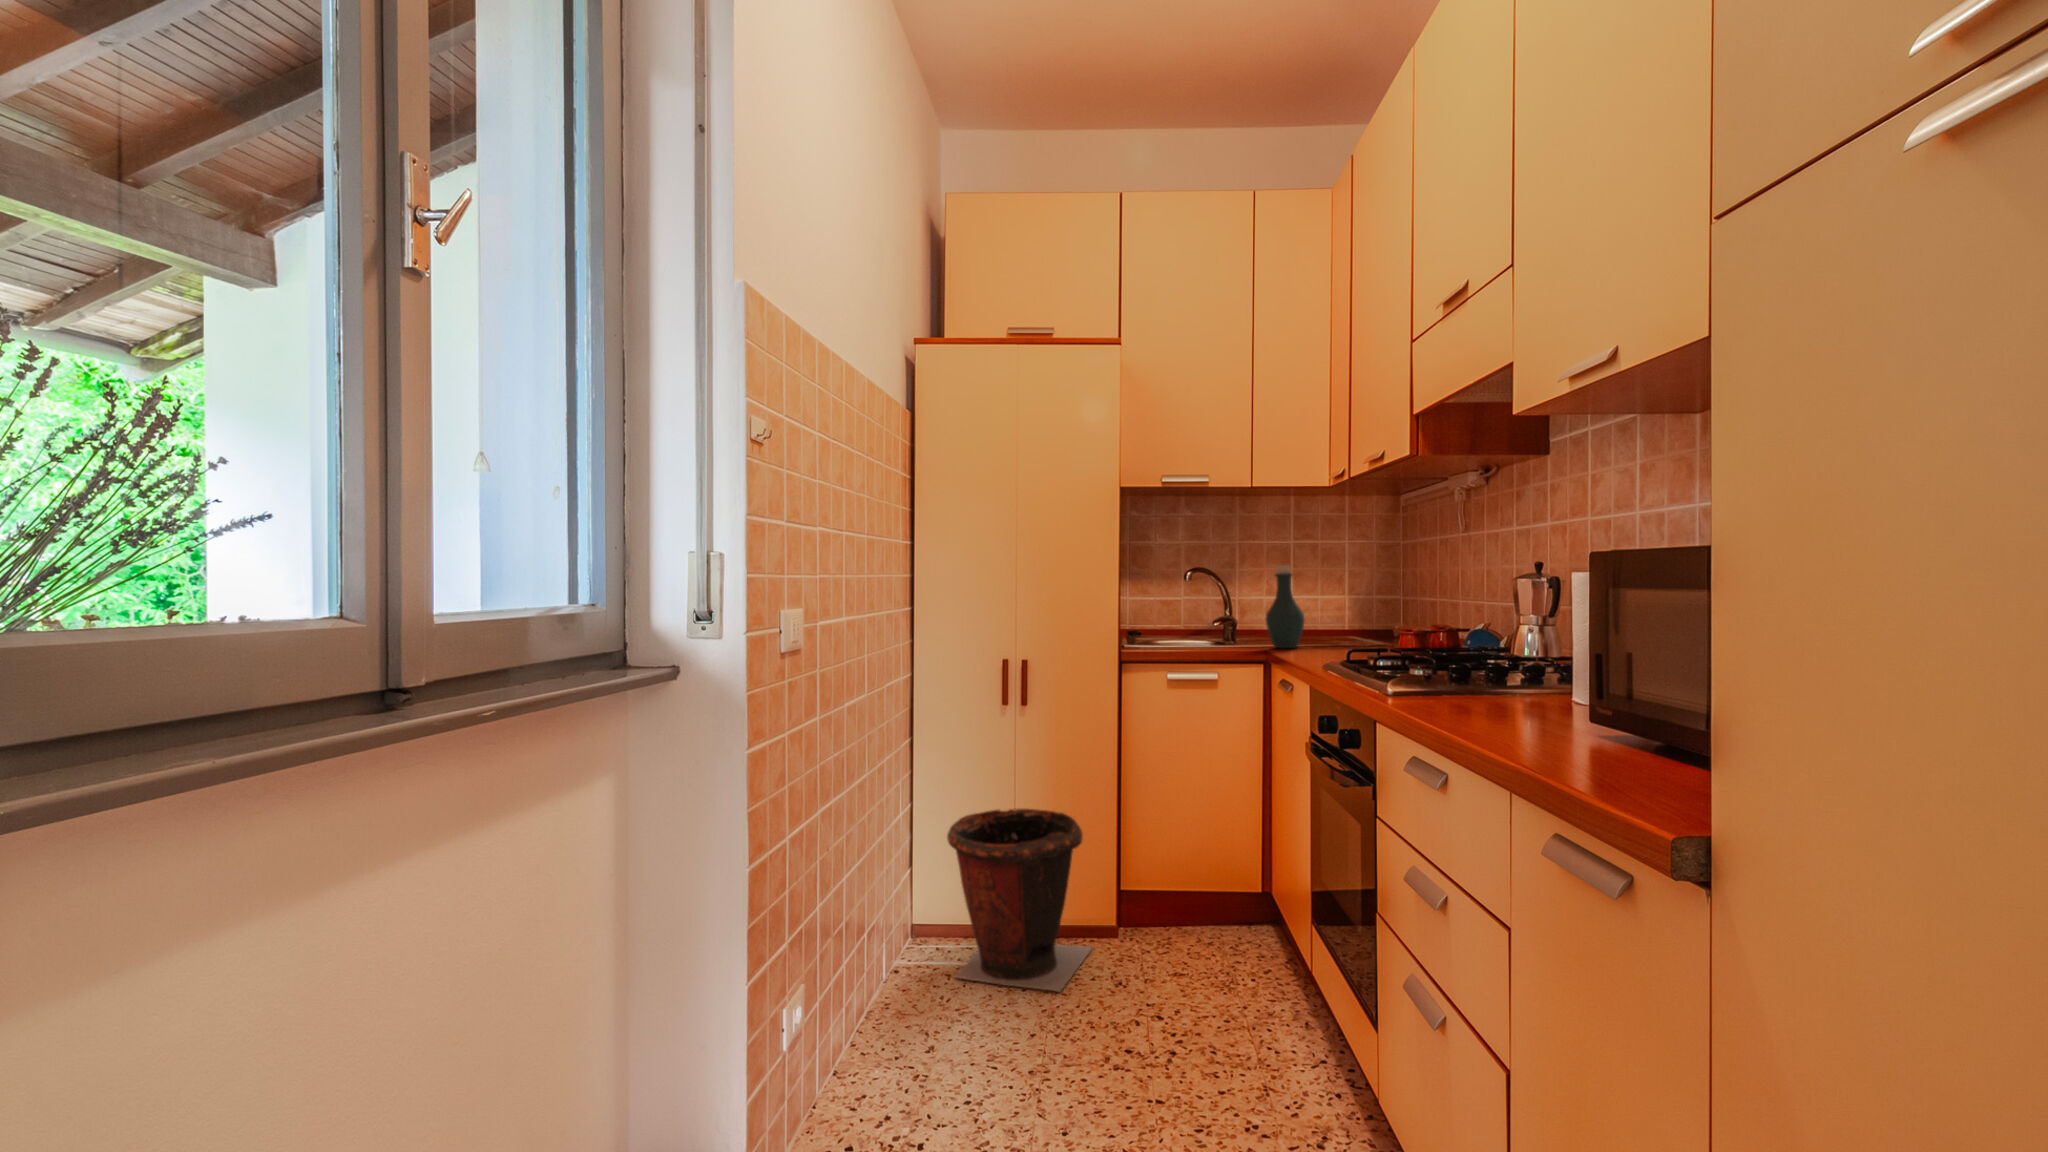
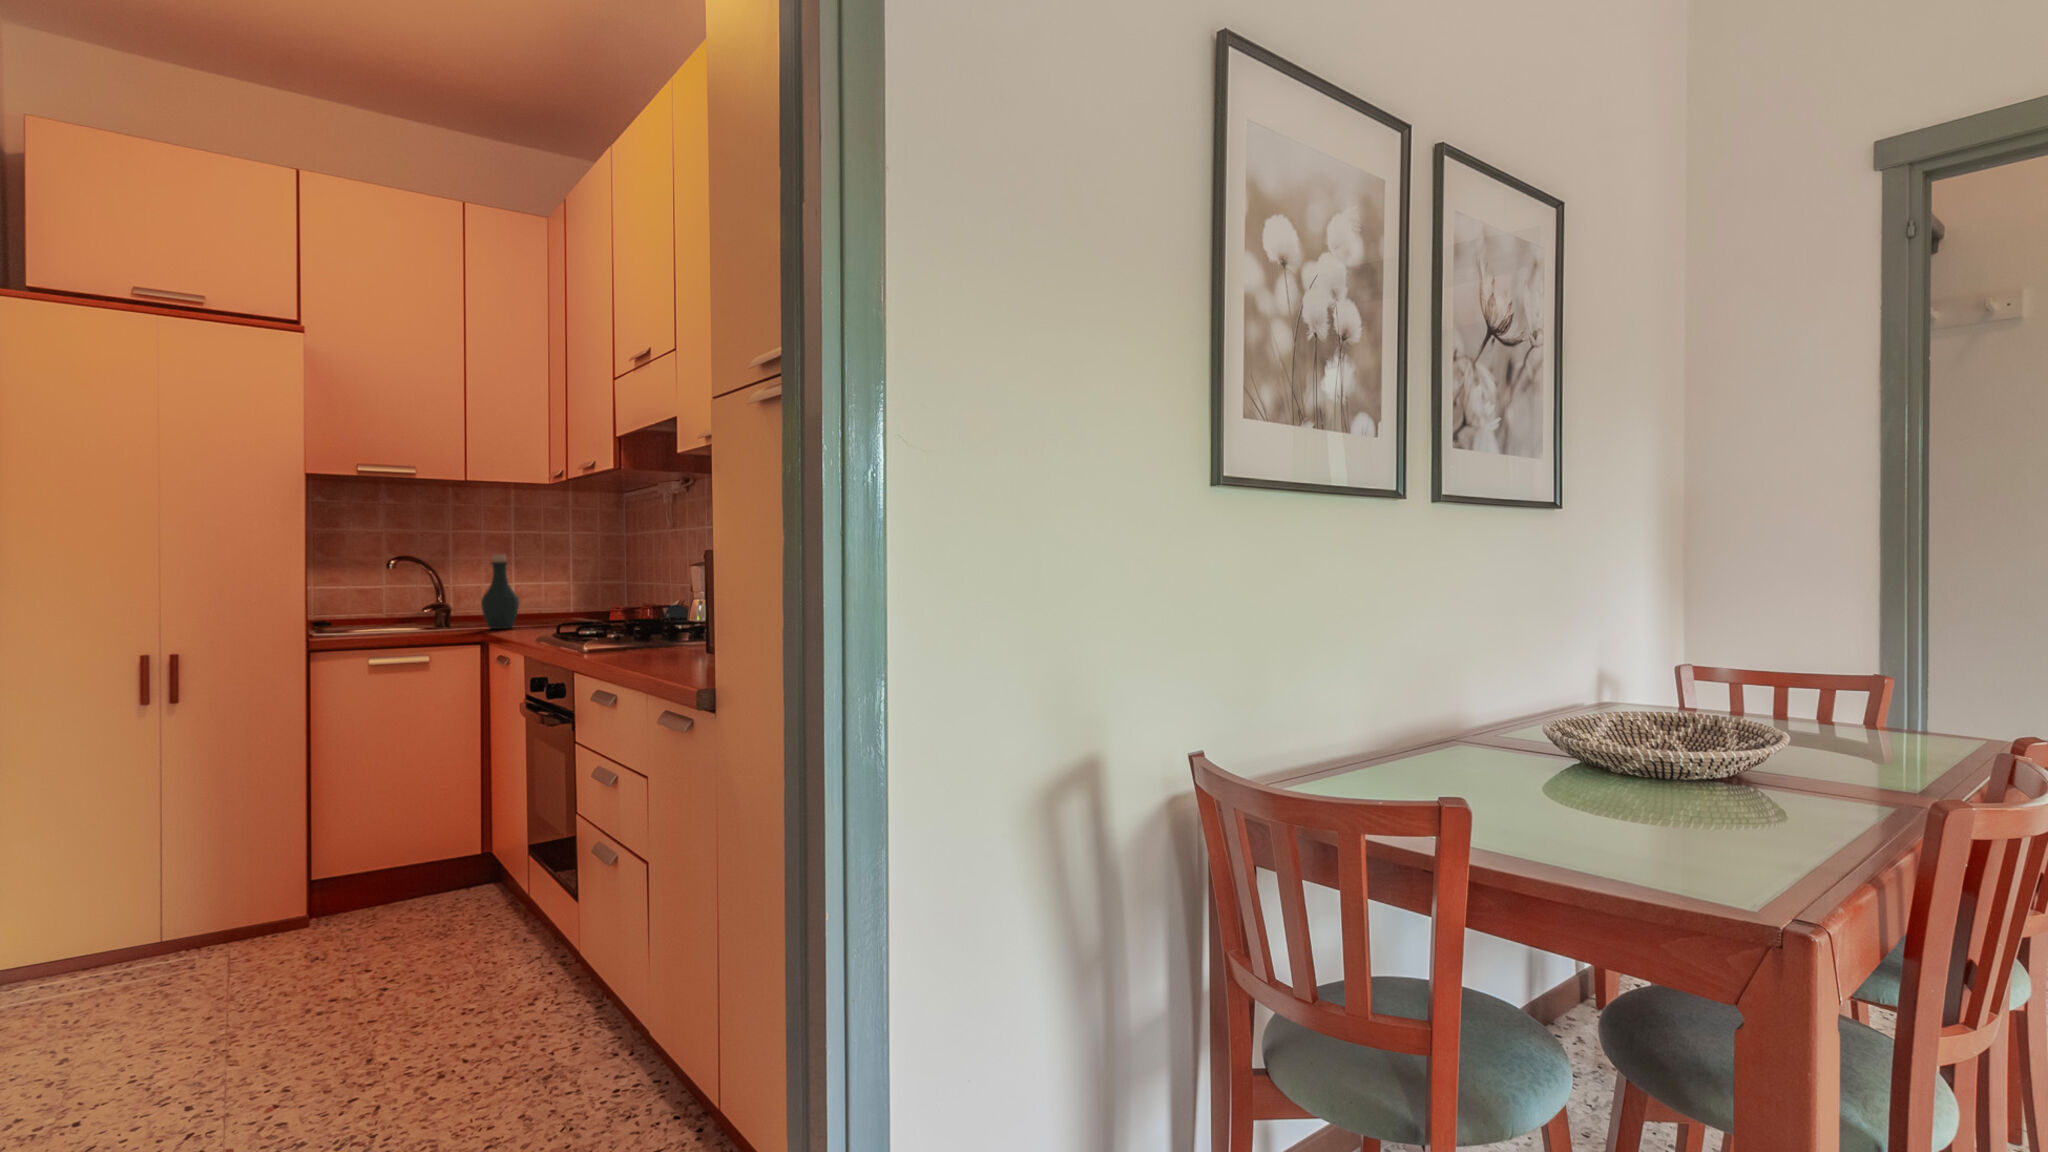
waste bin: present [947,809,1093,992] -> none [69,808,280,1014]

